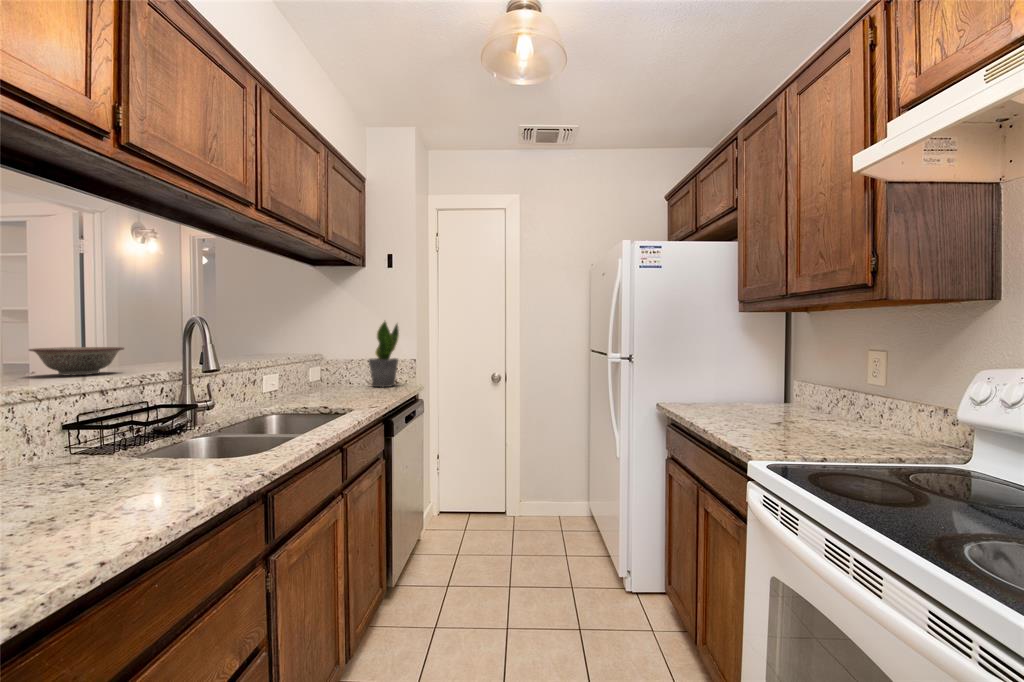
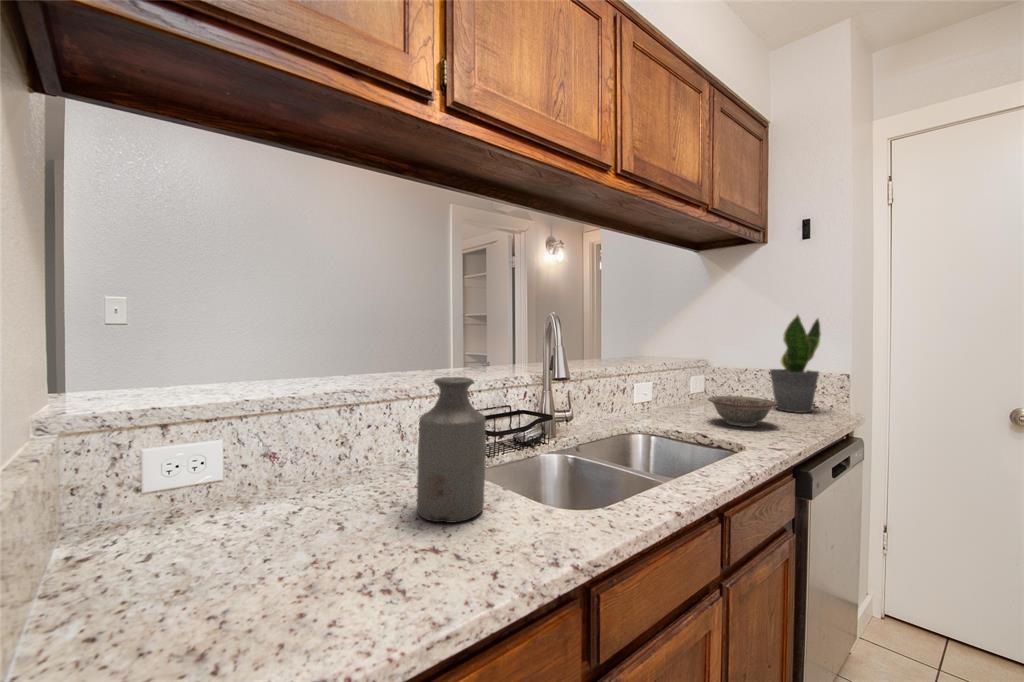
decorative bowl: present [29,347,124,376] -> present [708,396,777,427]
bottle: none [101,369,172,484] -> present [417,377,486,523]

